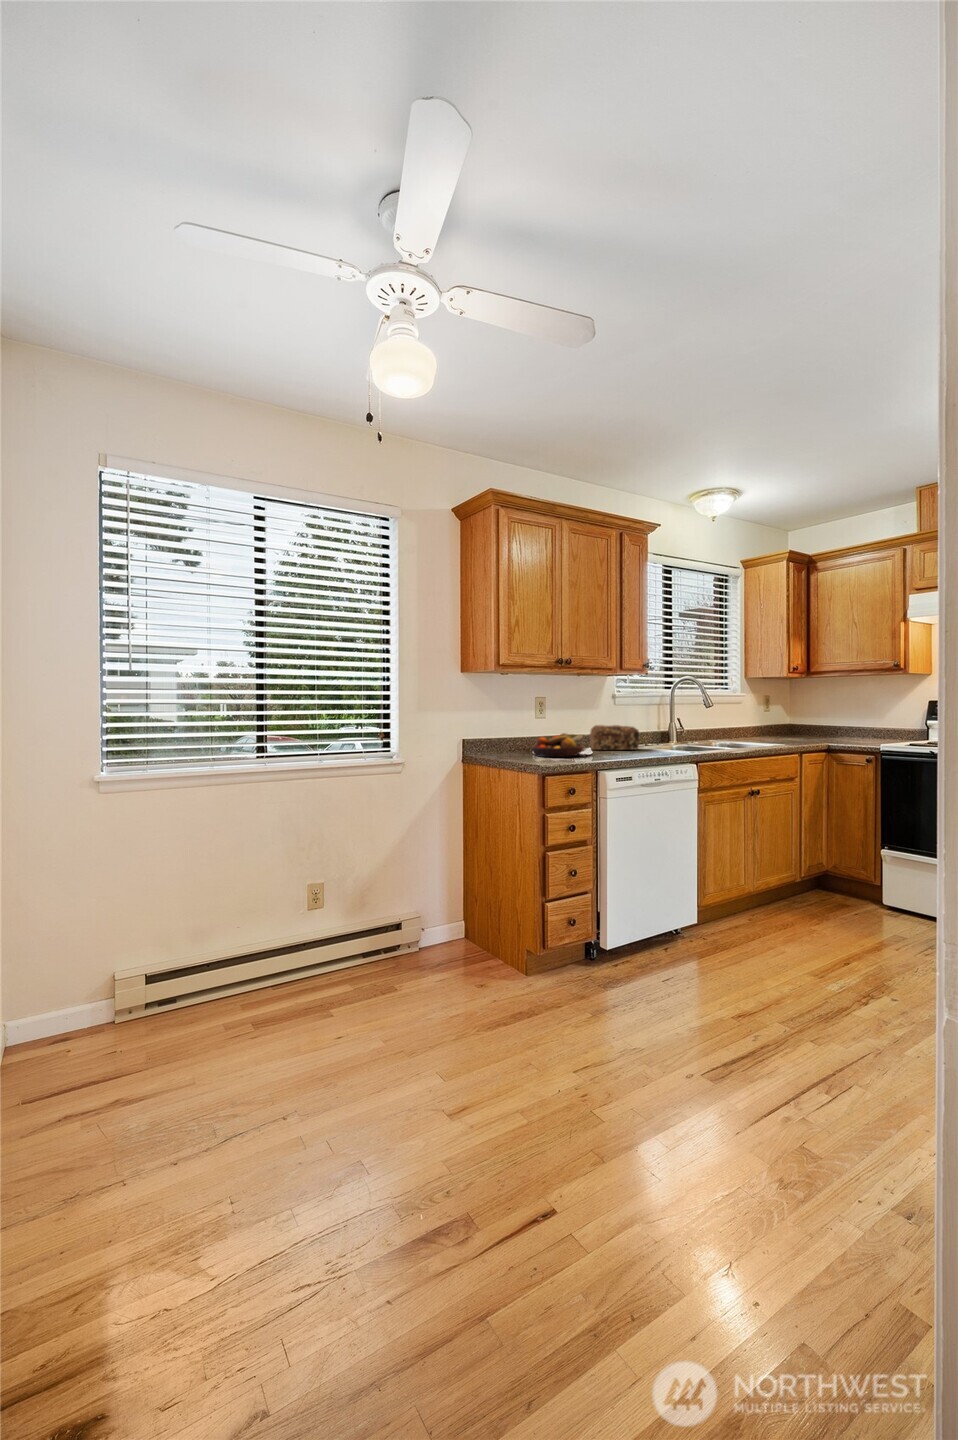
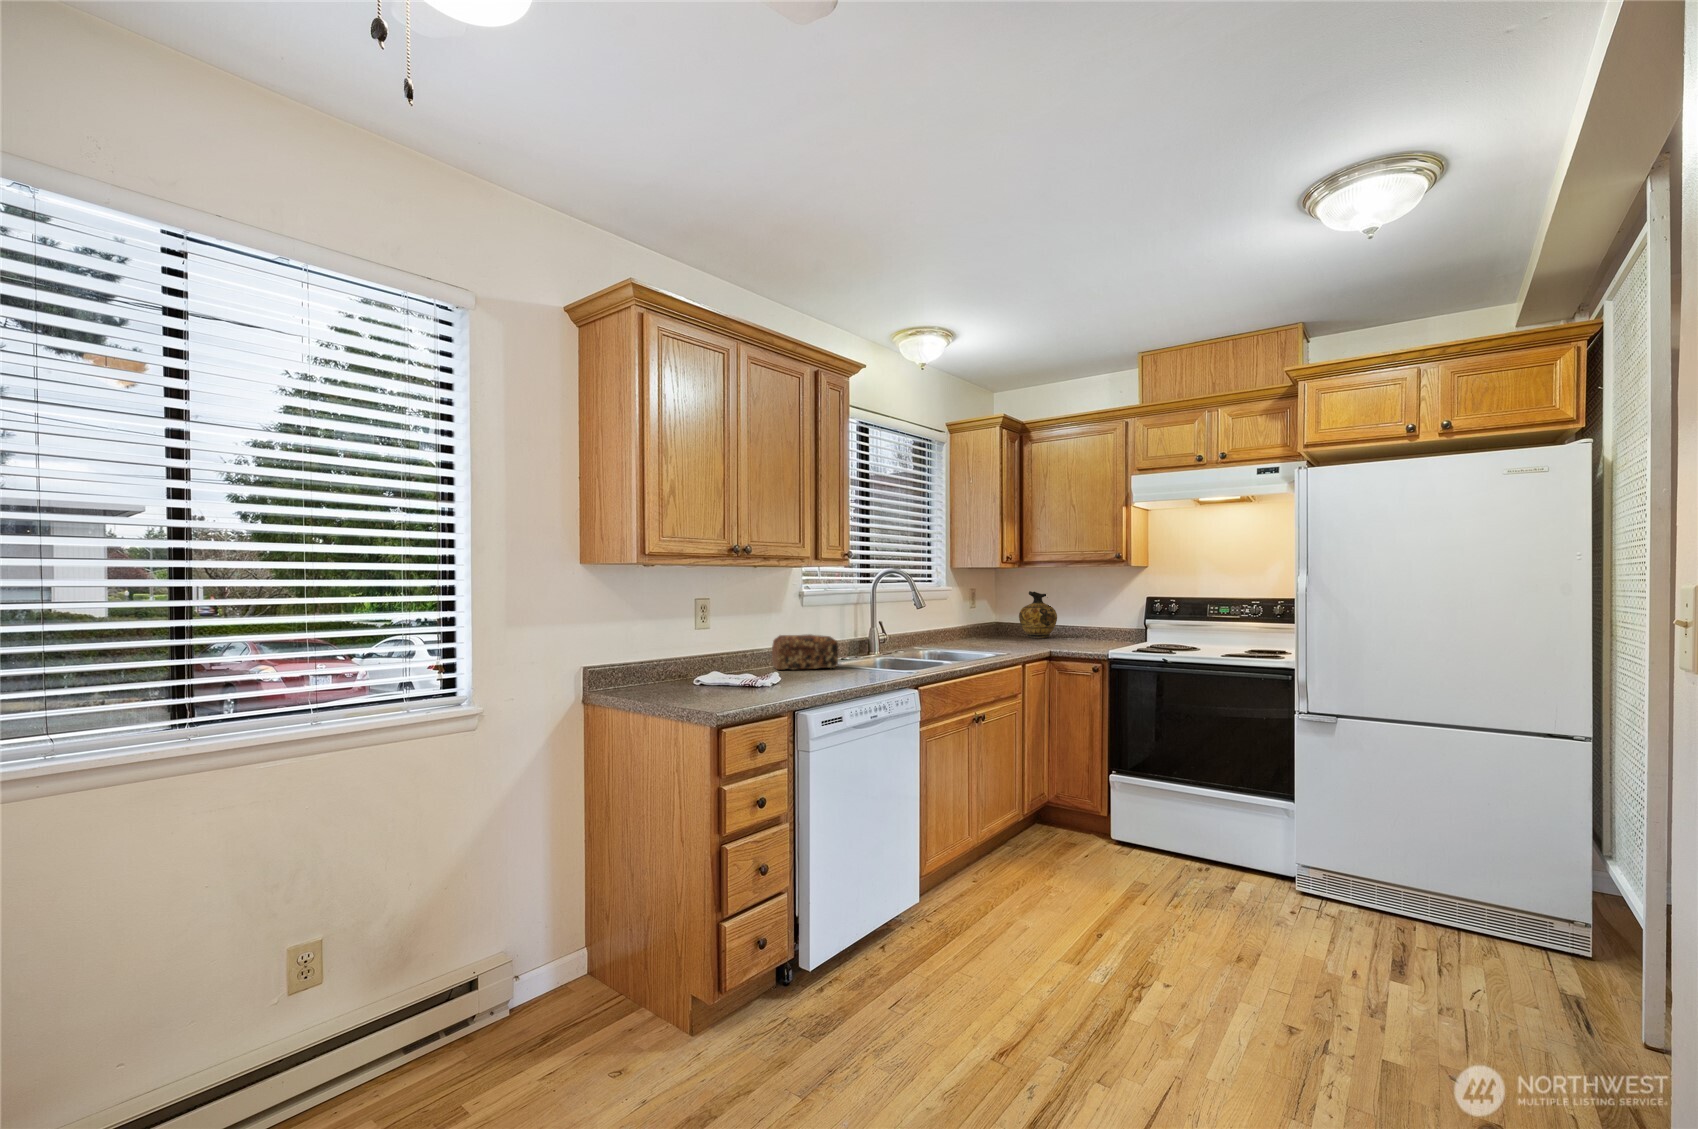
ceramic jug: none [809,699,845,738] -> present [1019,591,1057,638]
fruit bowl: present [532,733,583,757] -> none [694,652,769,689]

